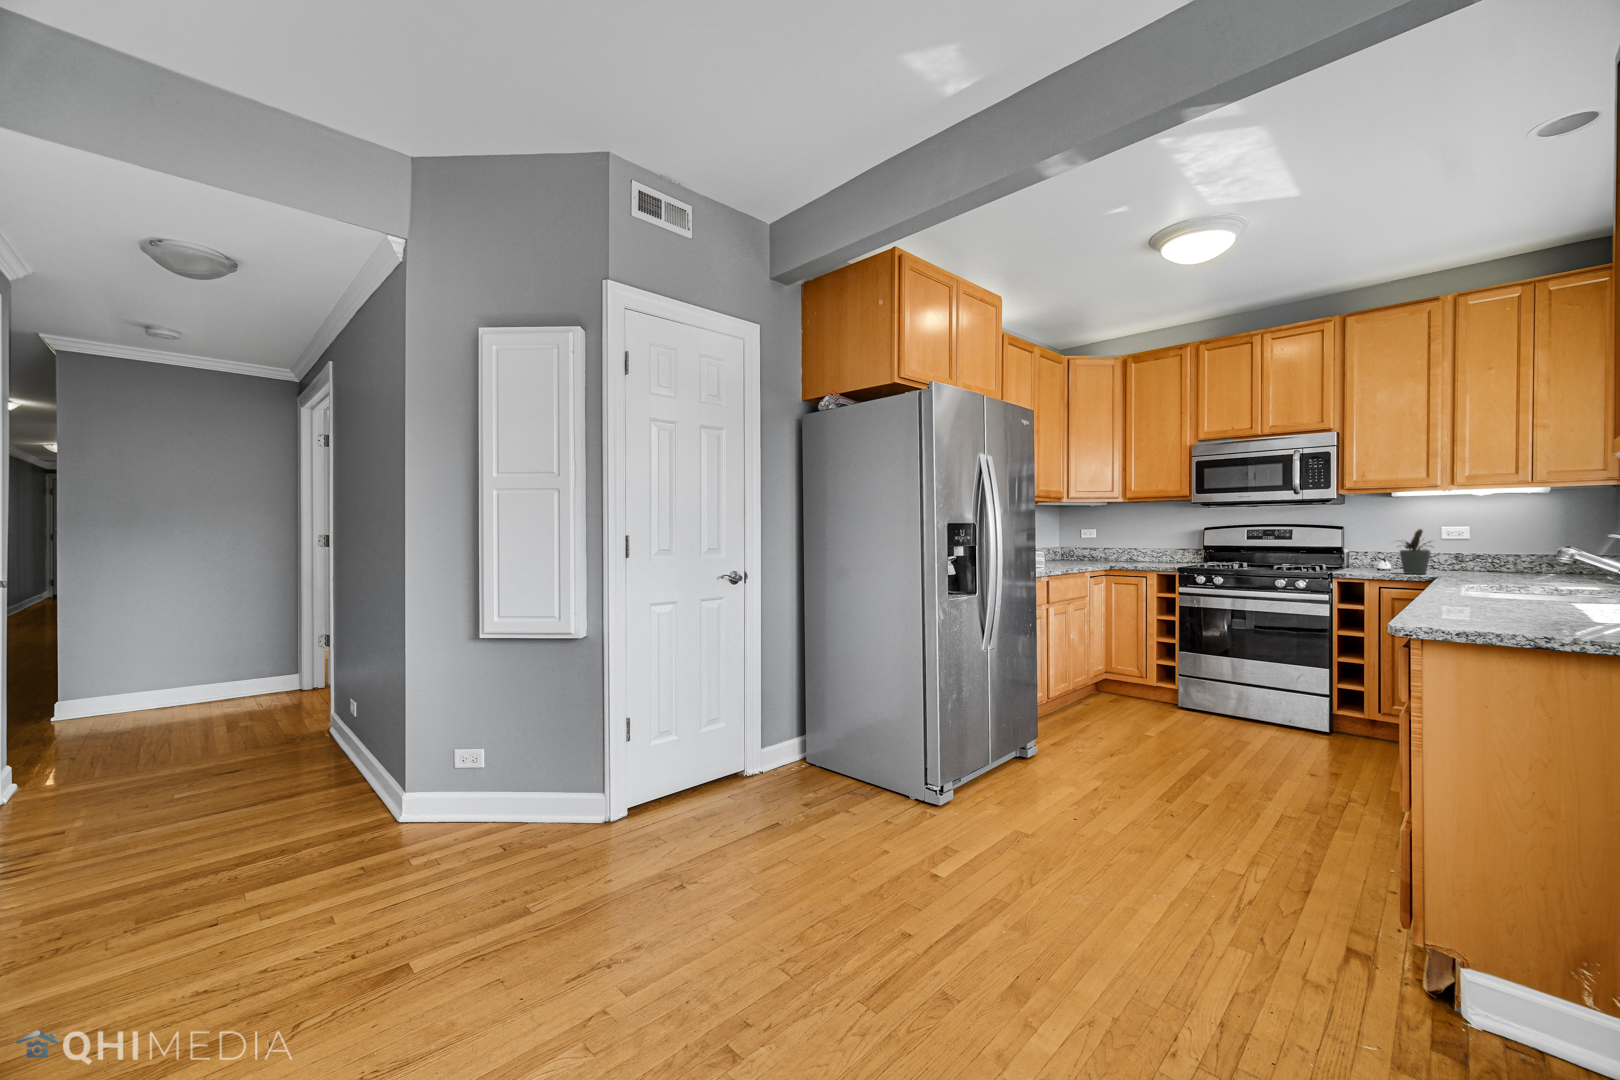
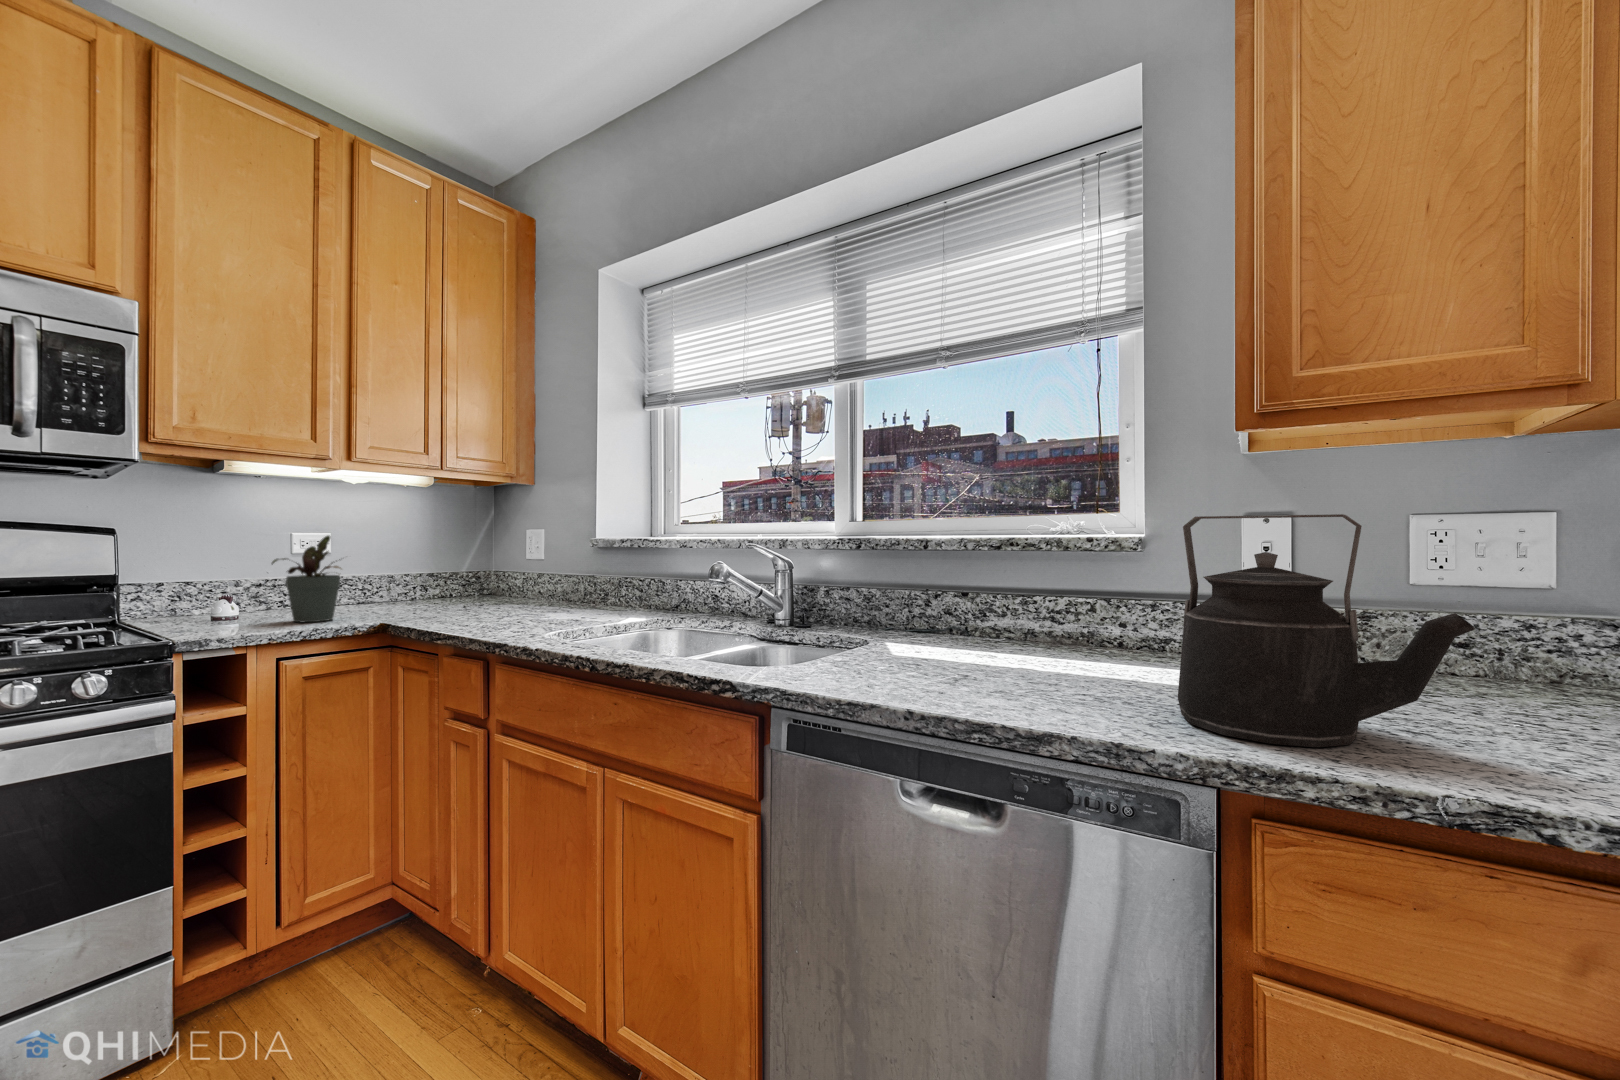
kettle: none [1449,527,1548,625] -> present [1178,514,1475,747]

